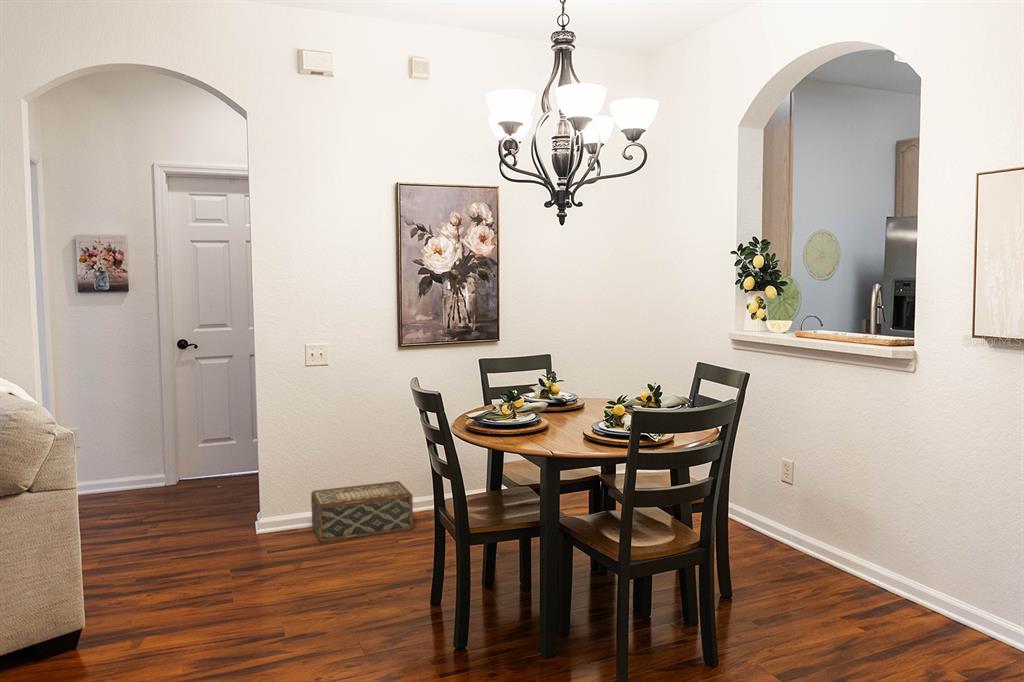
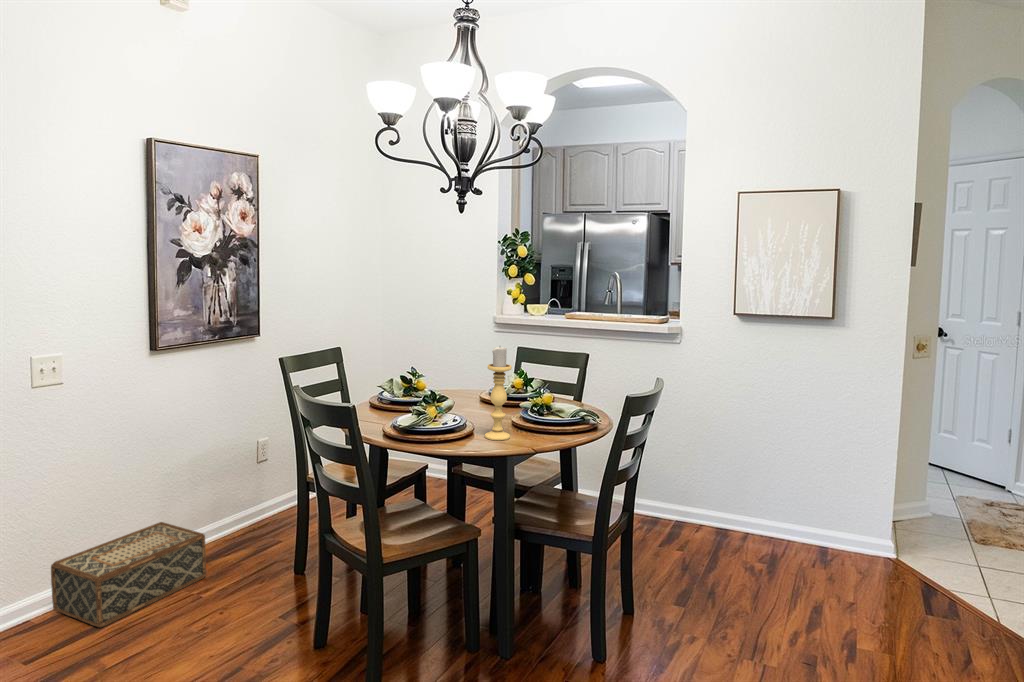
candle holder: none [544,342,569,435] -> present [485,347,512,440]

